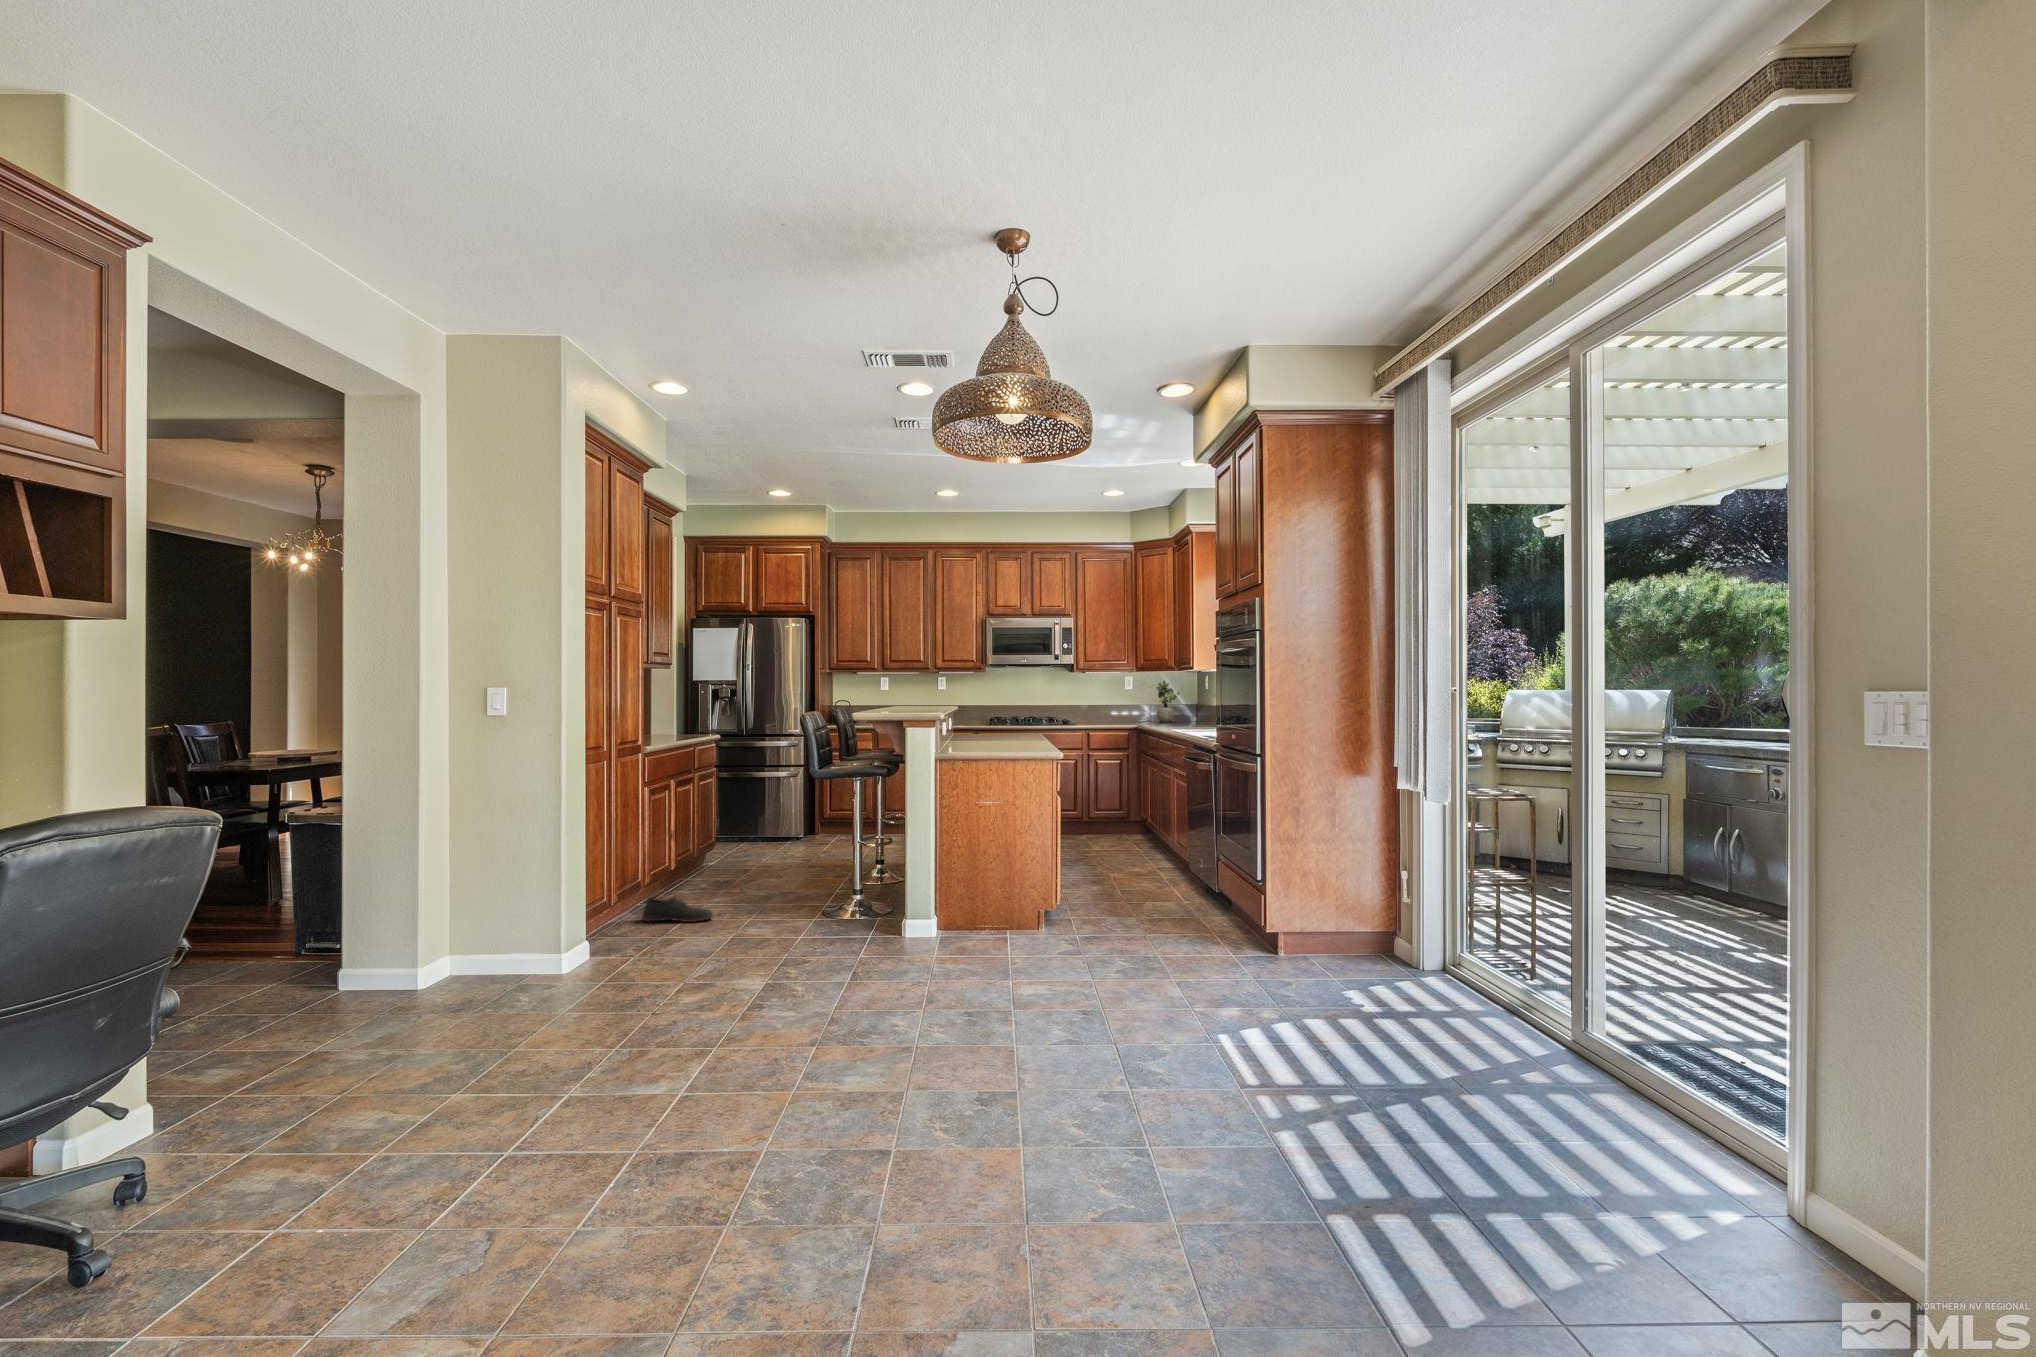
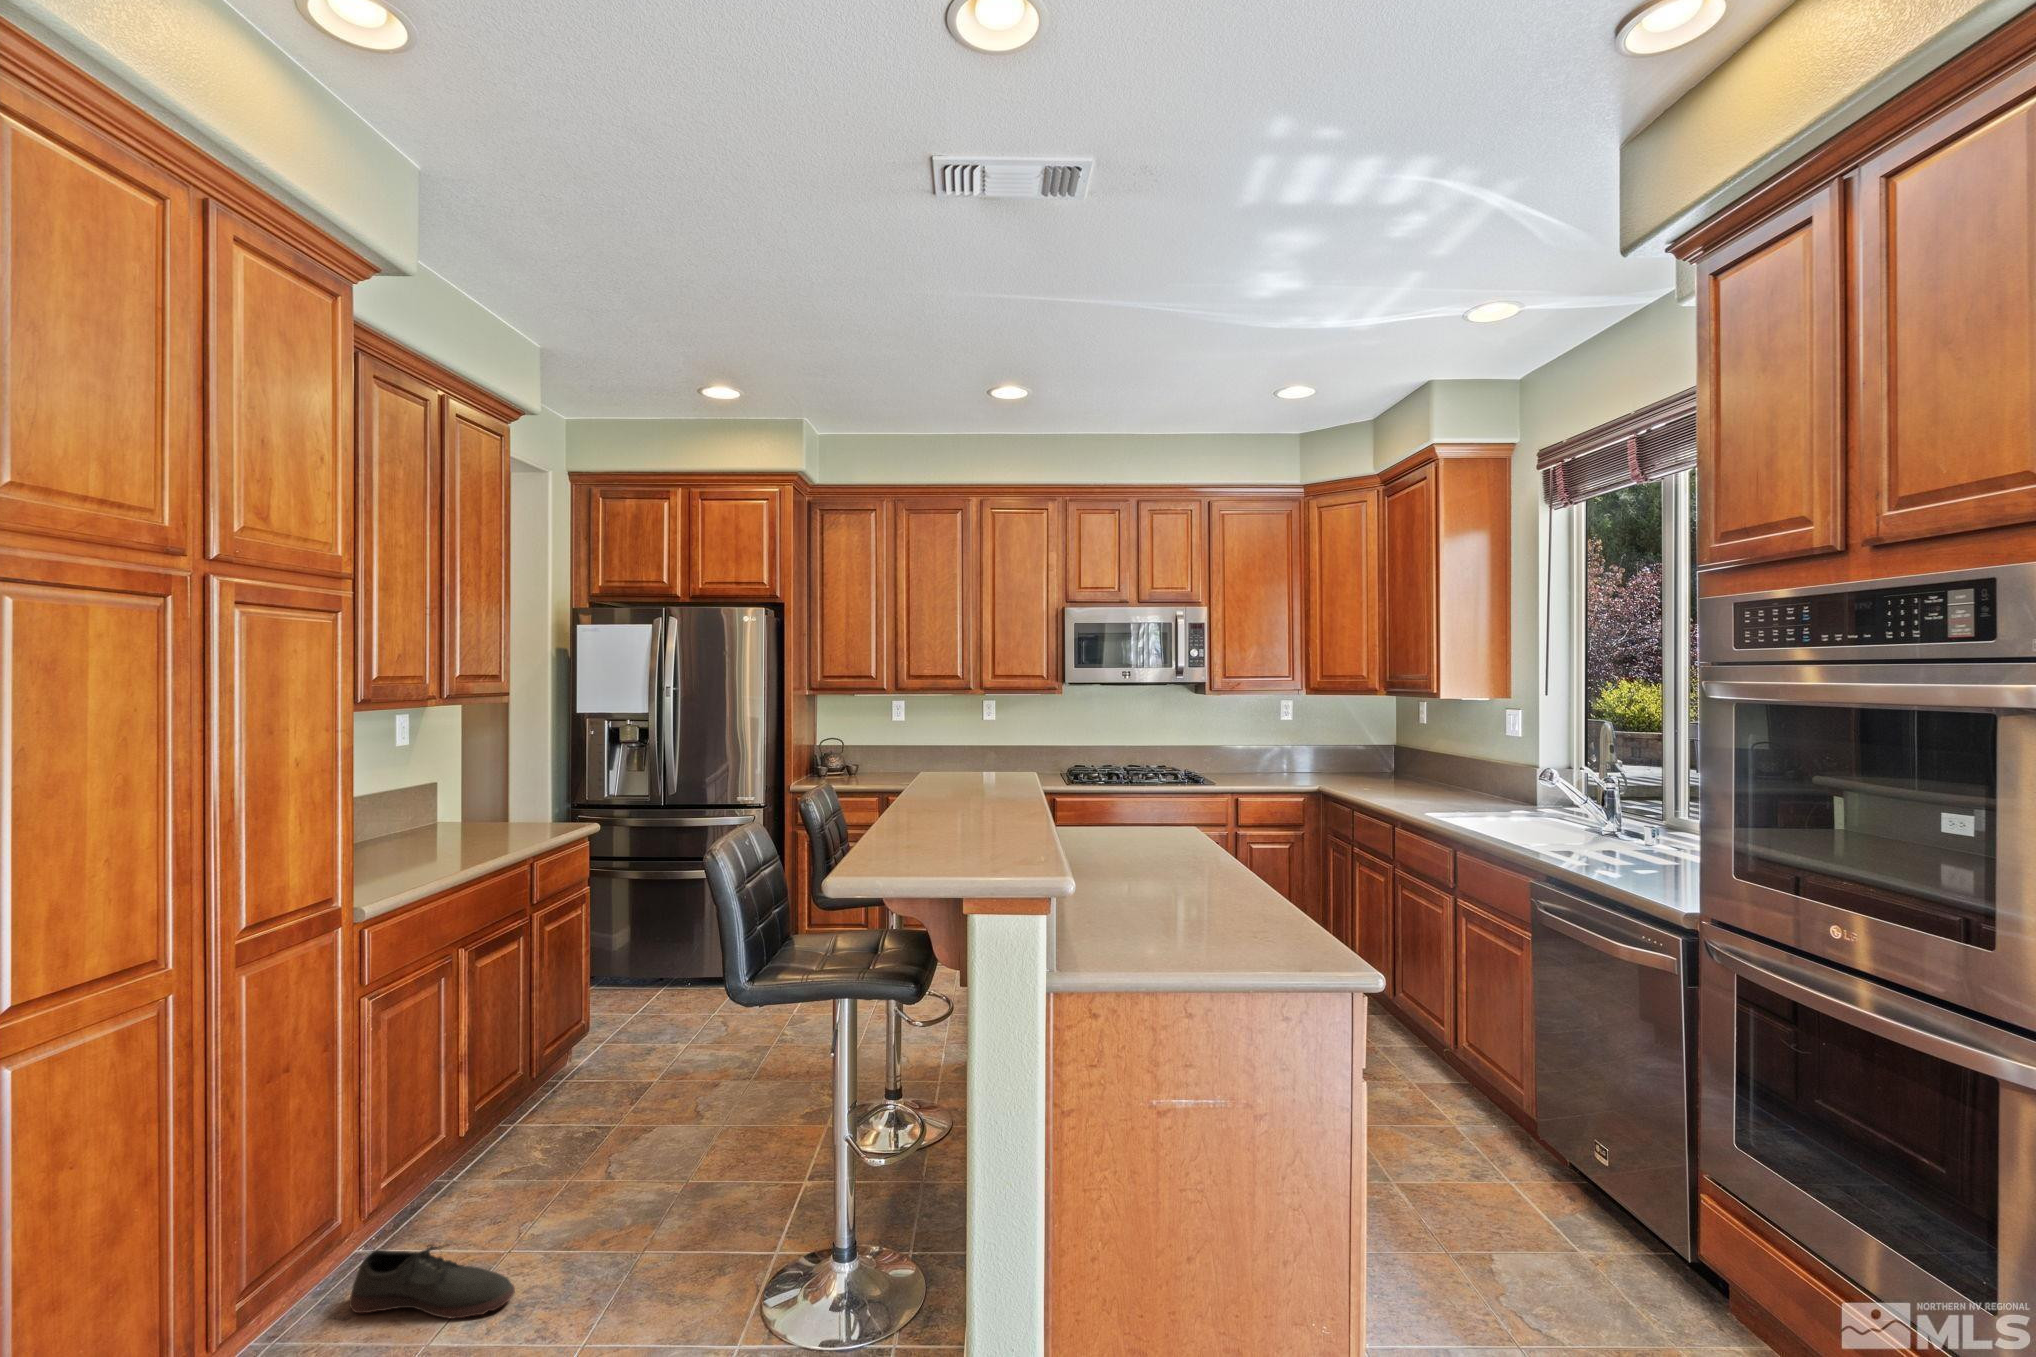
potted plant: present [1156,681,1180,723] -> none [1341,710,1387,780]

